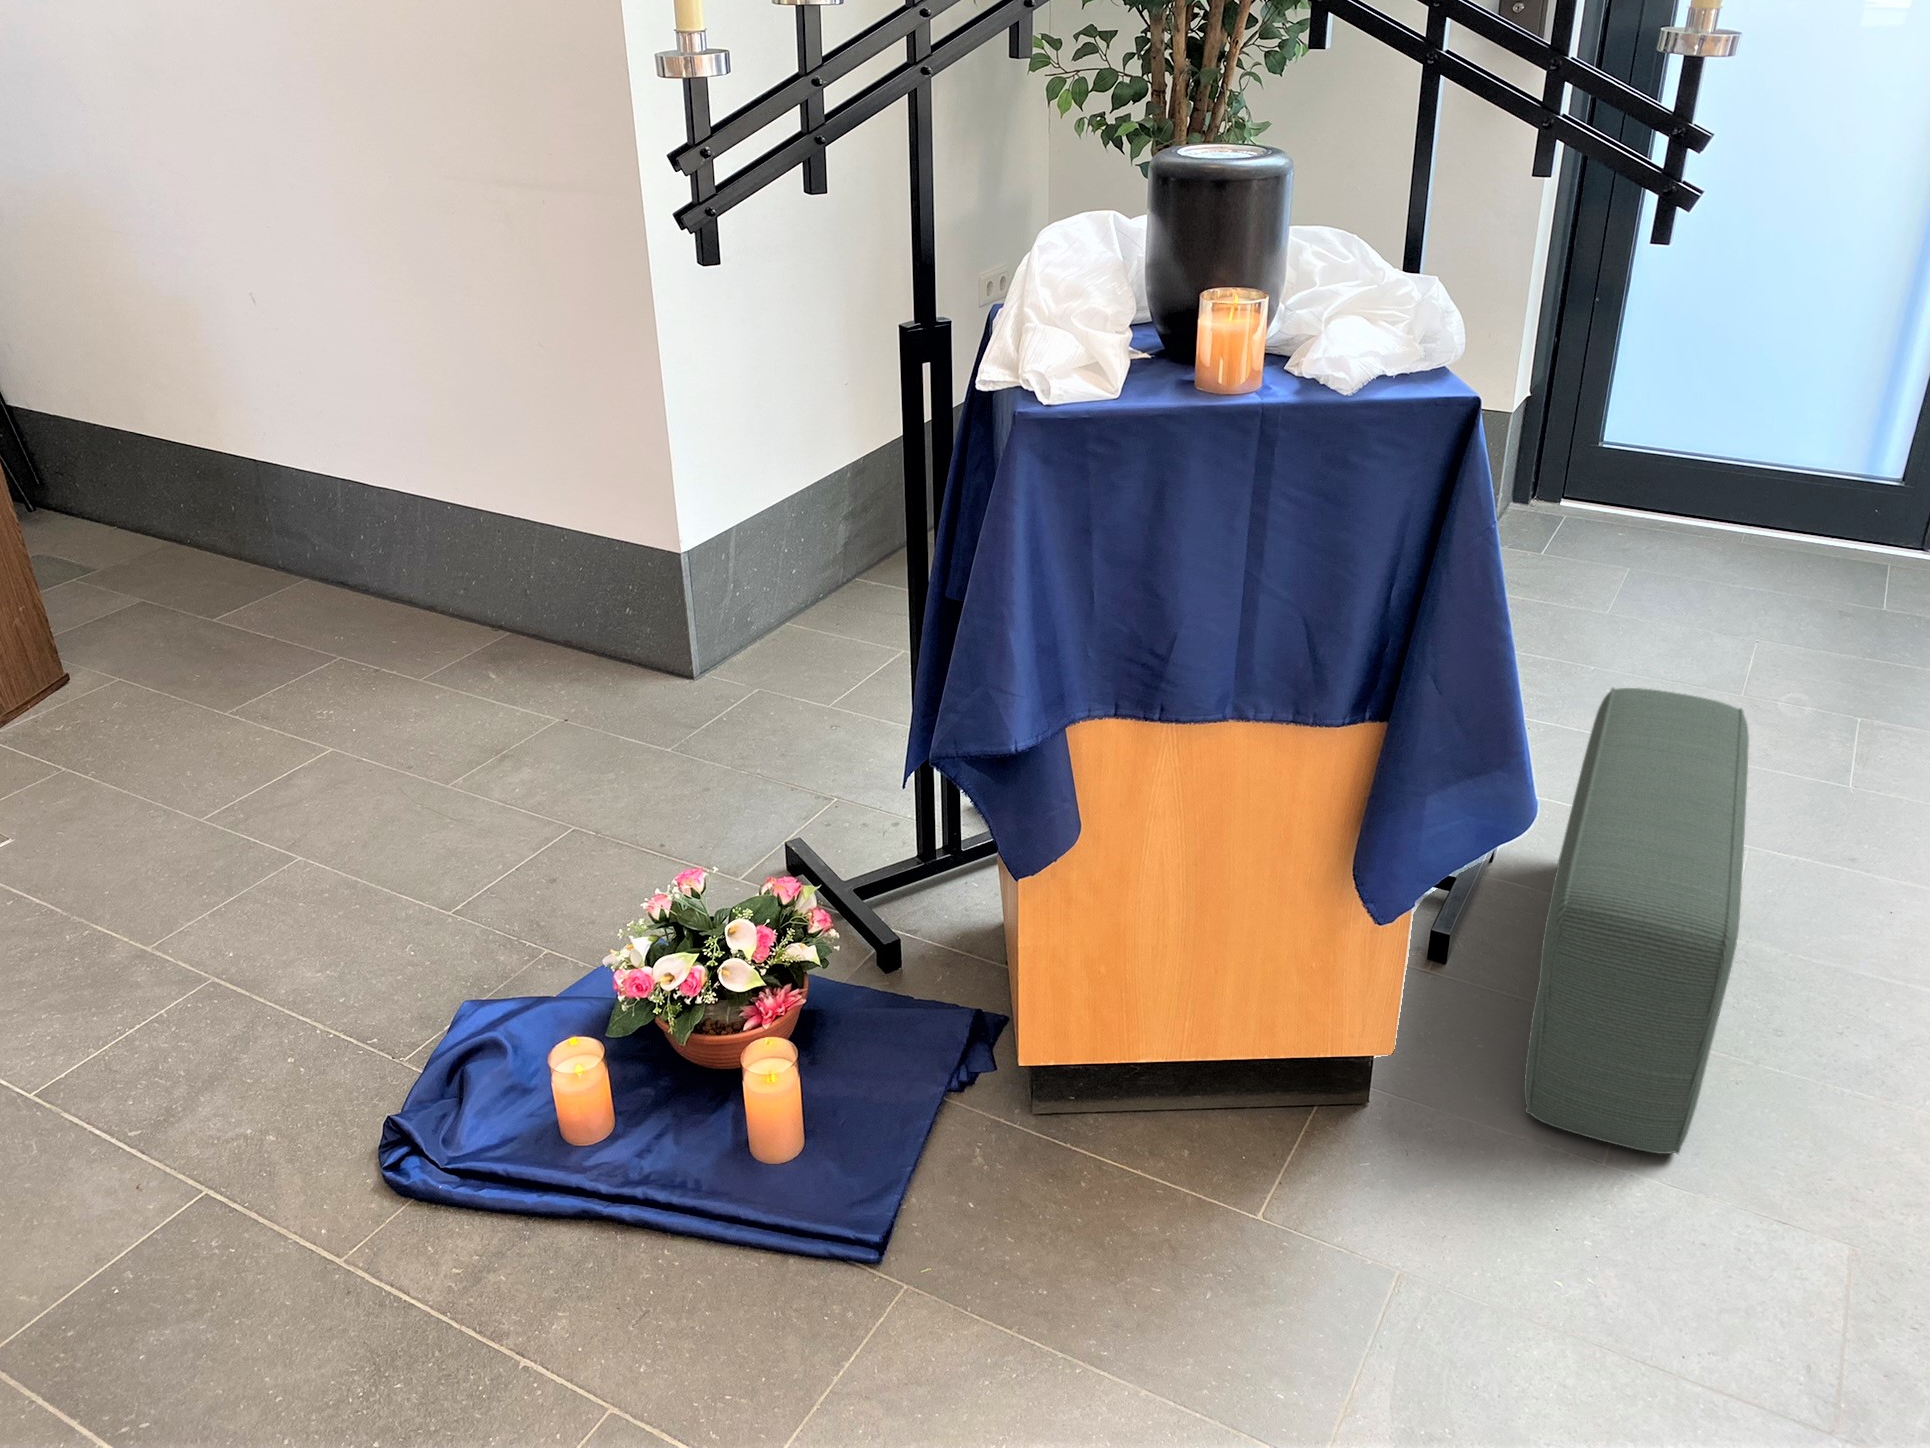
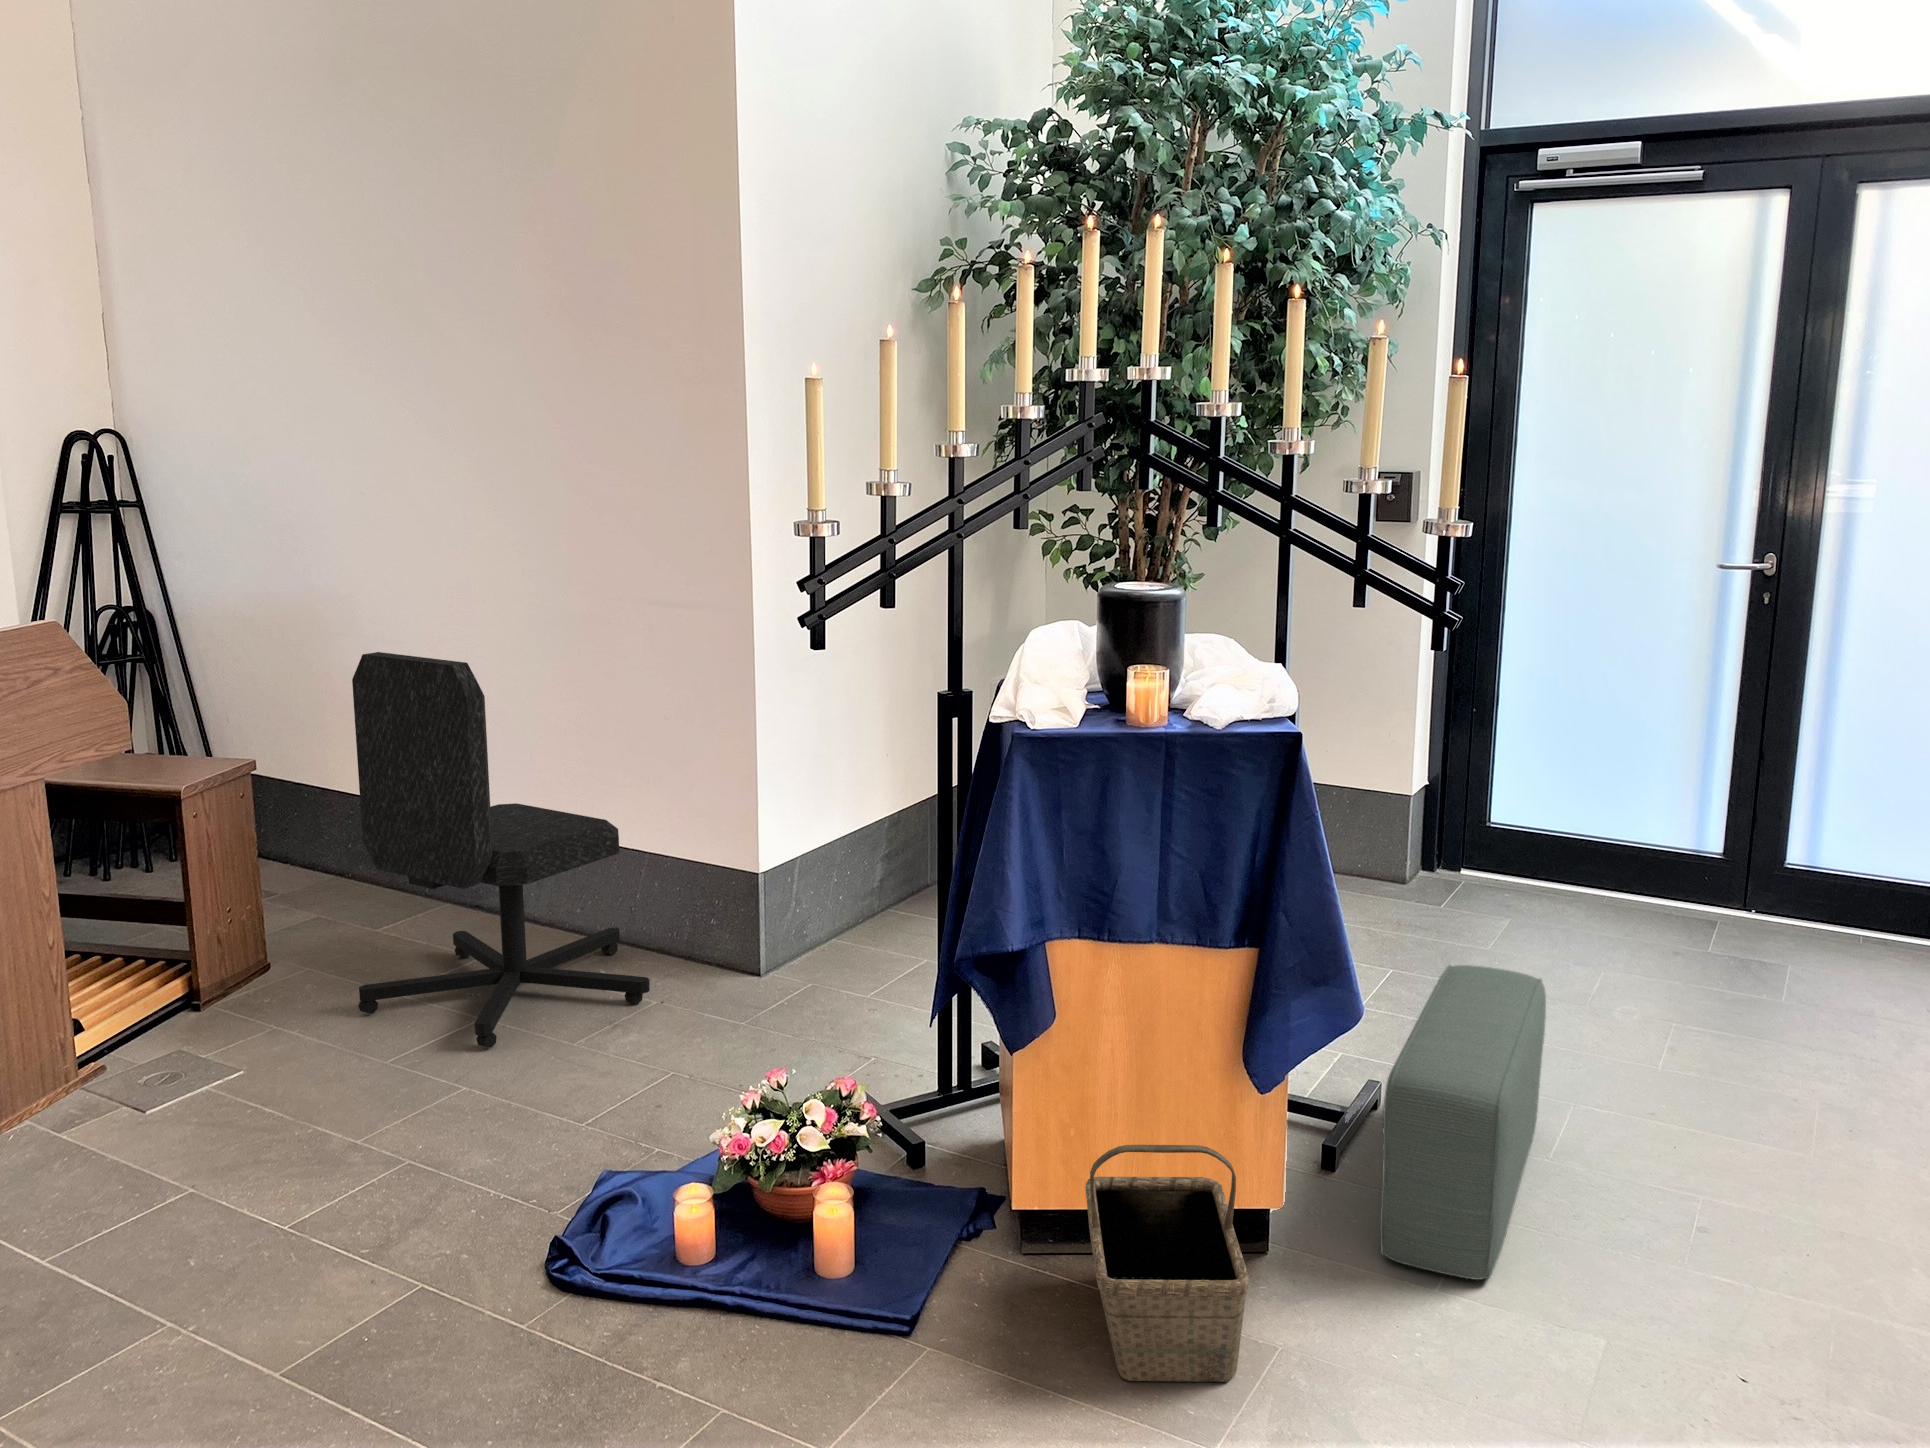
chair: none [84,263,549,791] -> present [352,652,650,1048]
basket: none [1123,1022,1370,1346] -> present [1085,1145,1250,1382]

